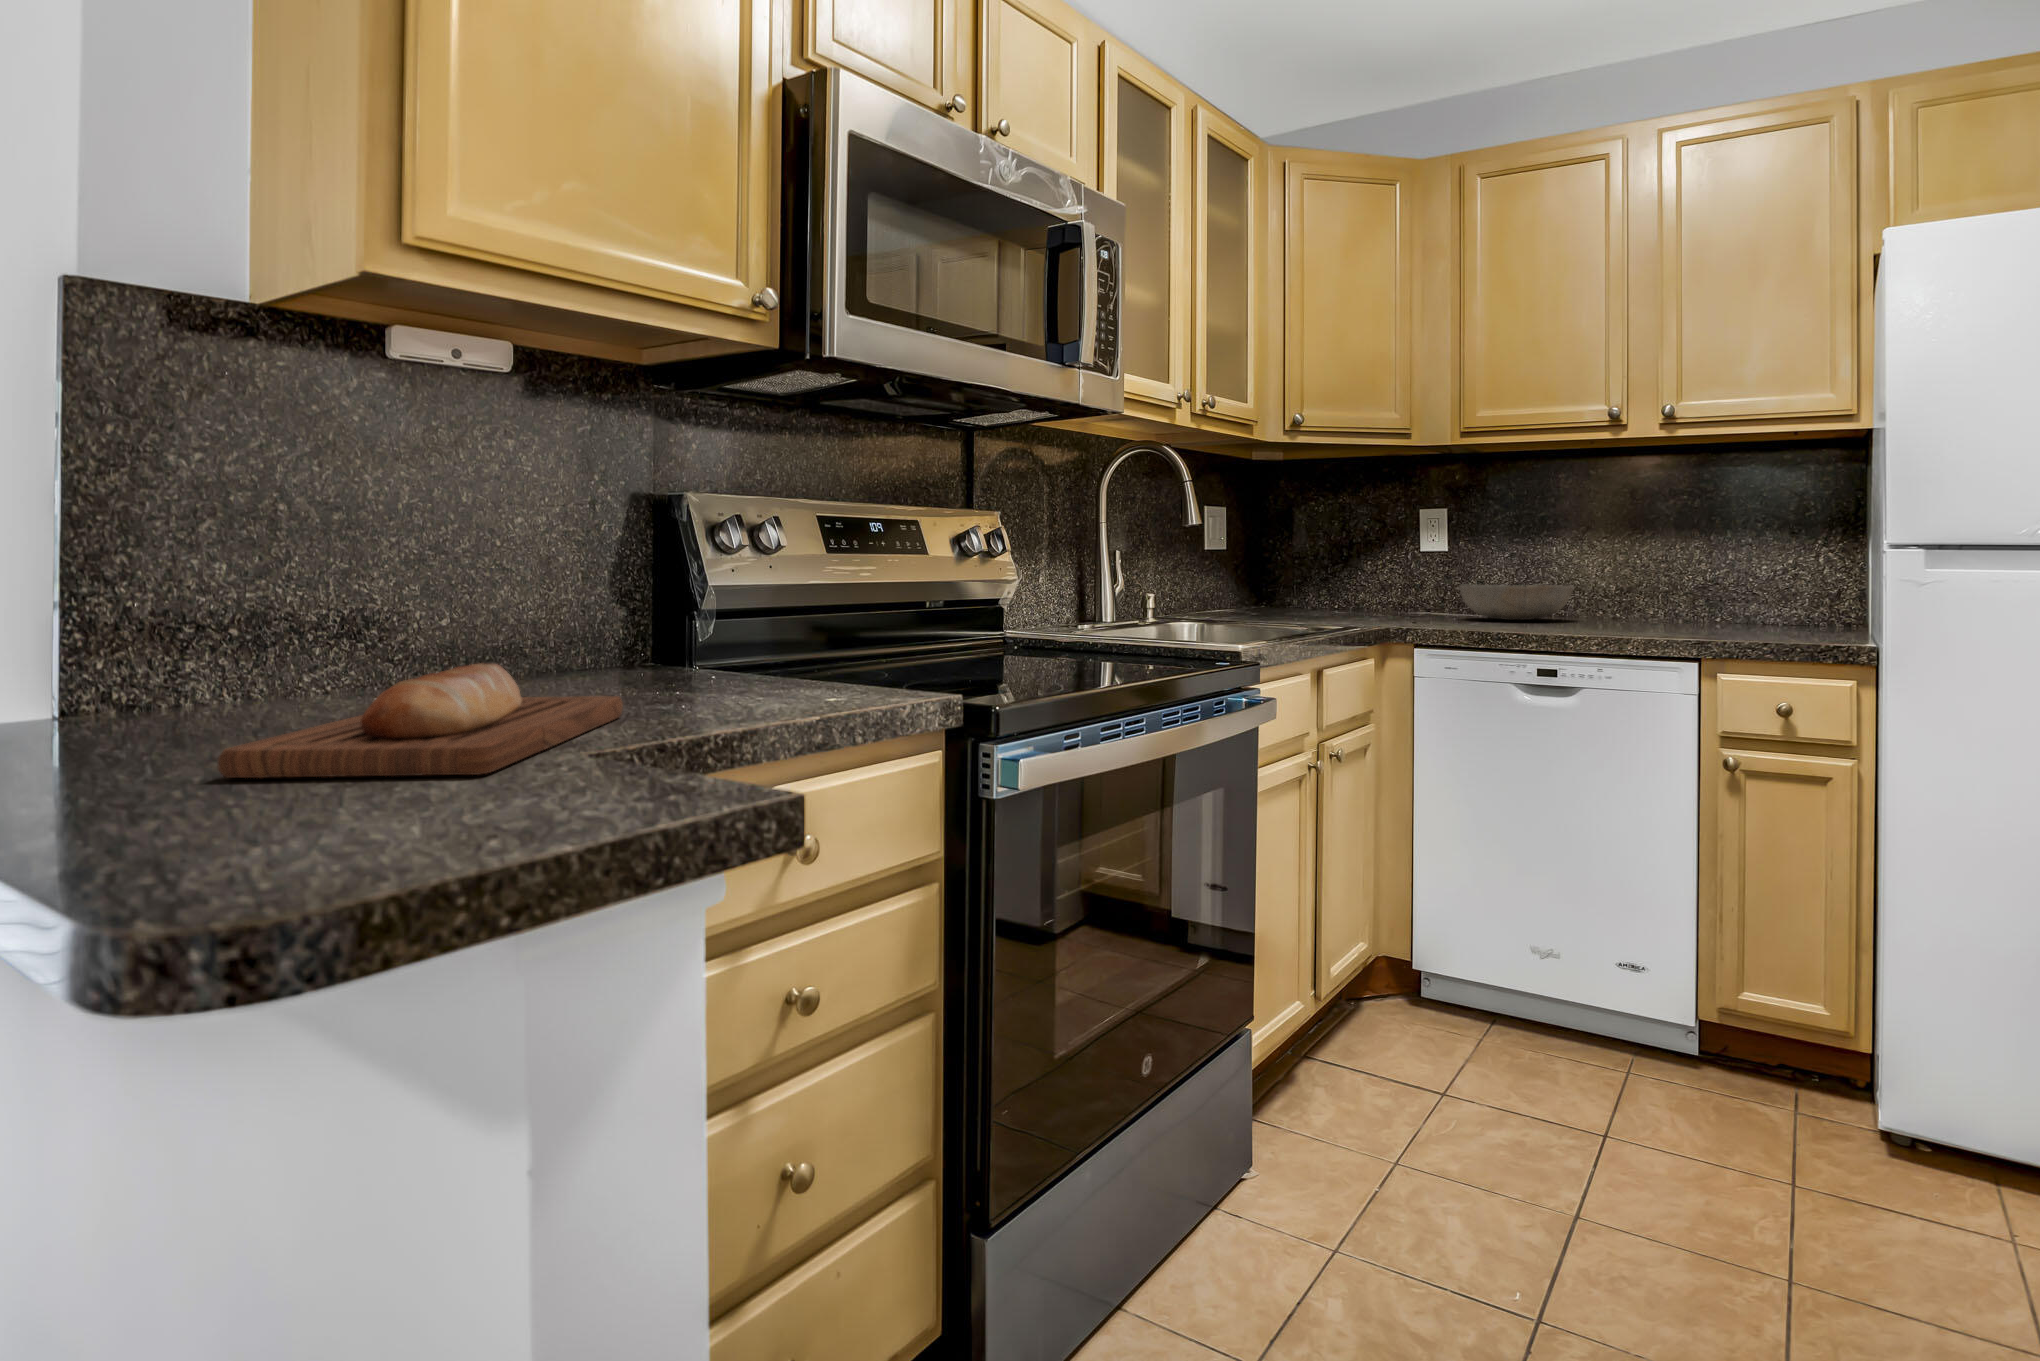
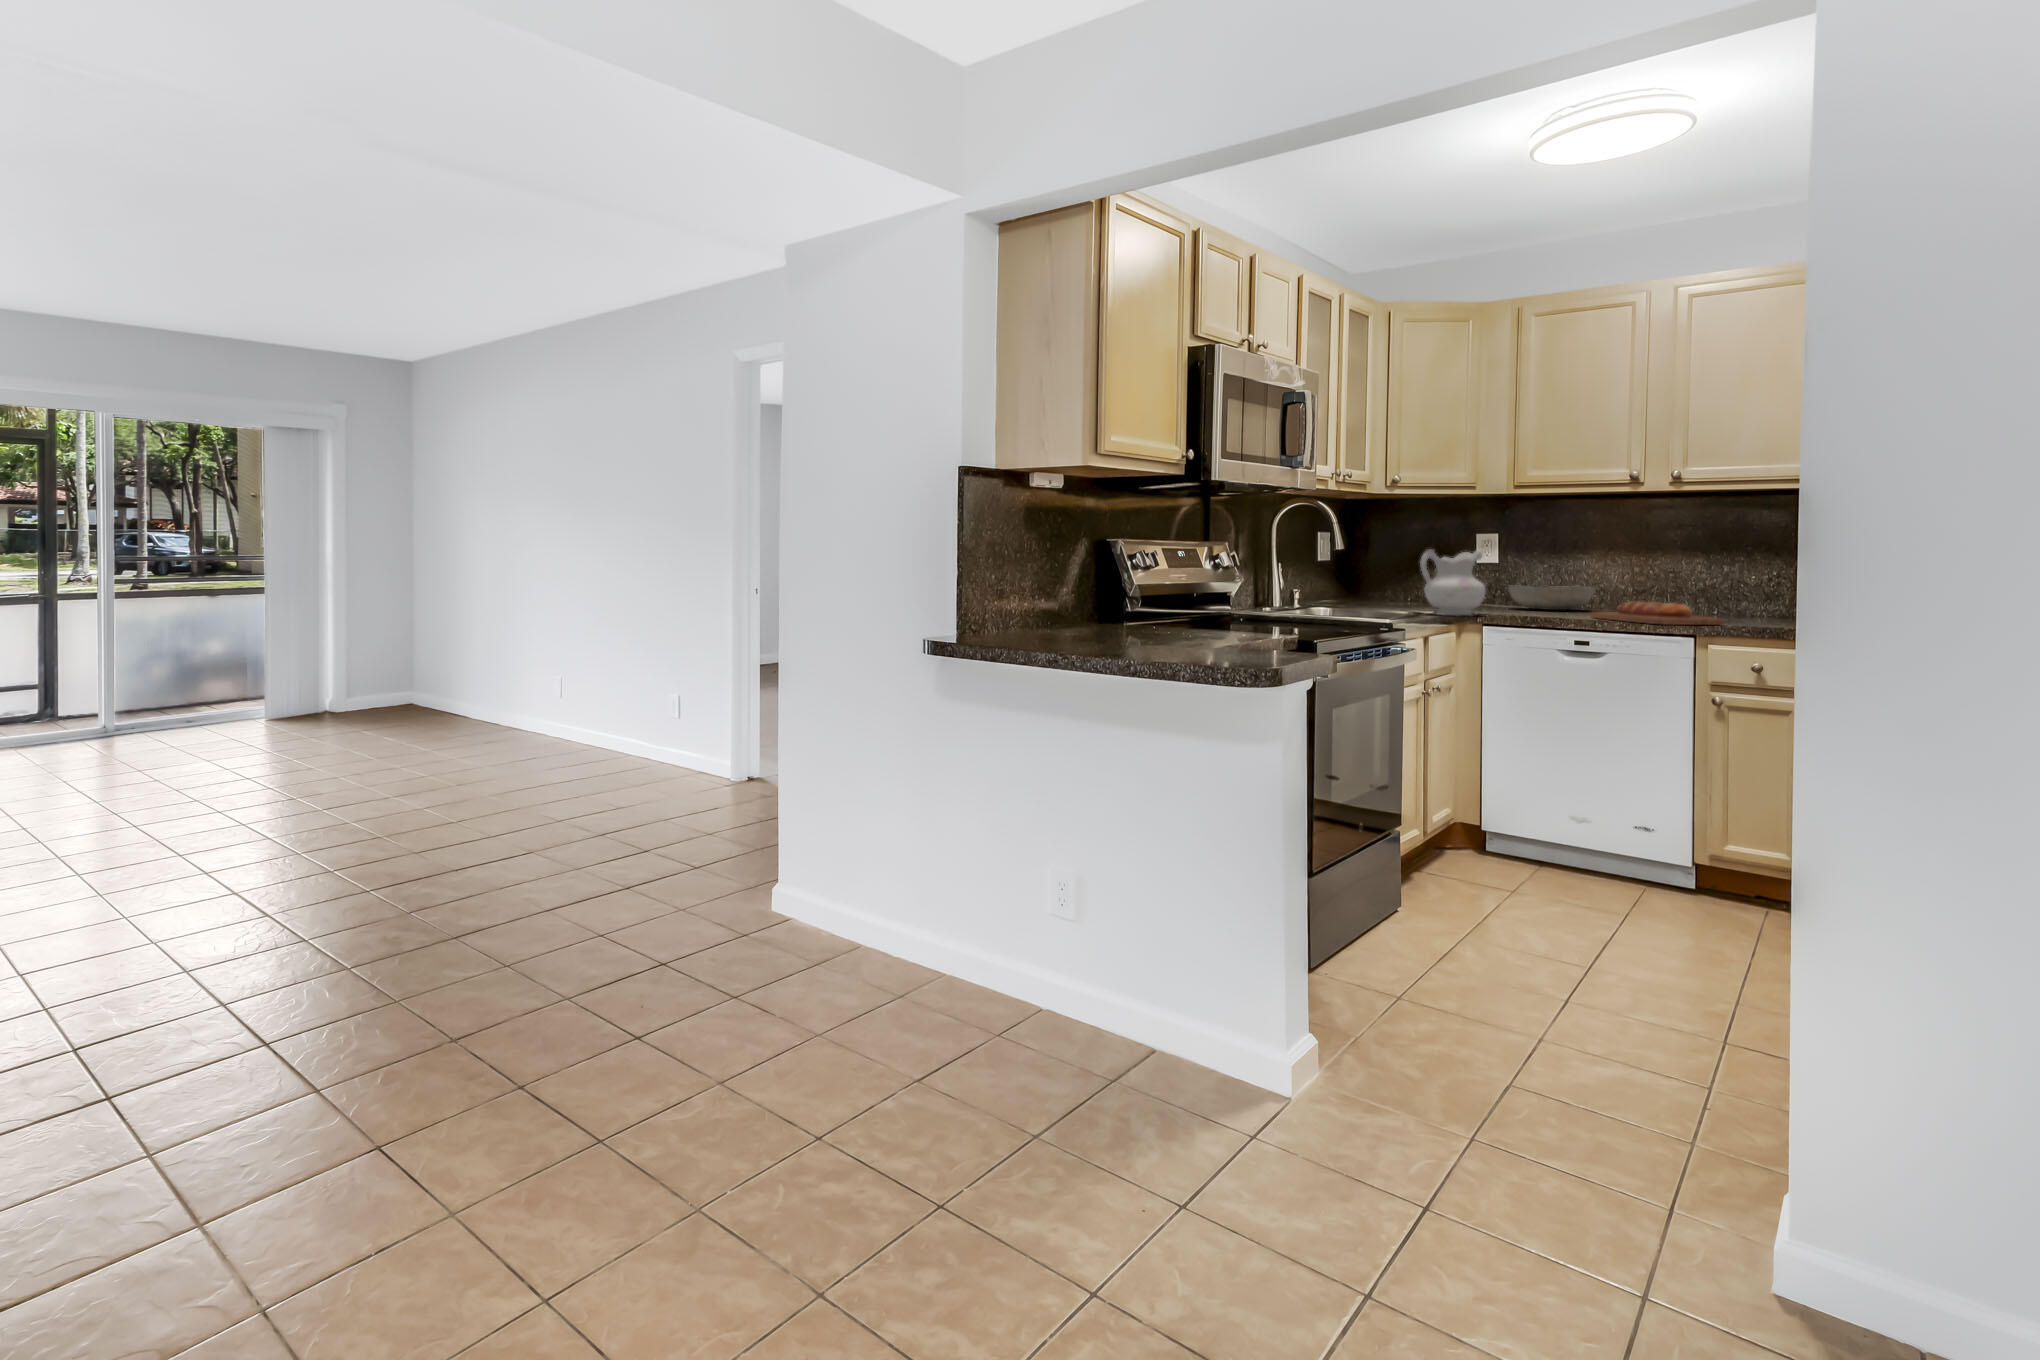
ceramic pitcher: none [1317,524,1411,632] -> present [1420,549,1485,616]
bread loaf: present [217,663,623,778] -> present [1591,601,1724,625]

